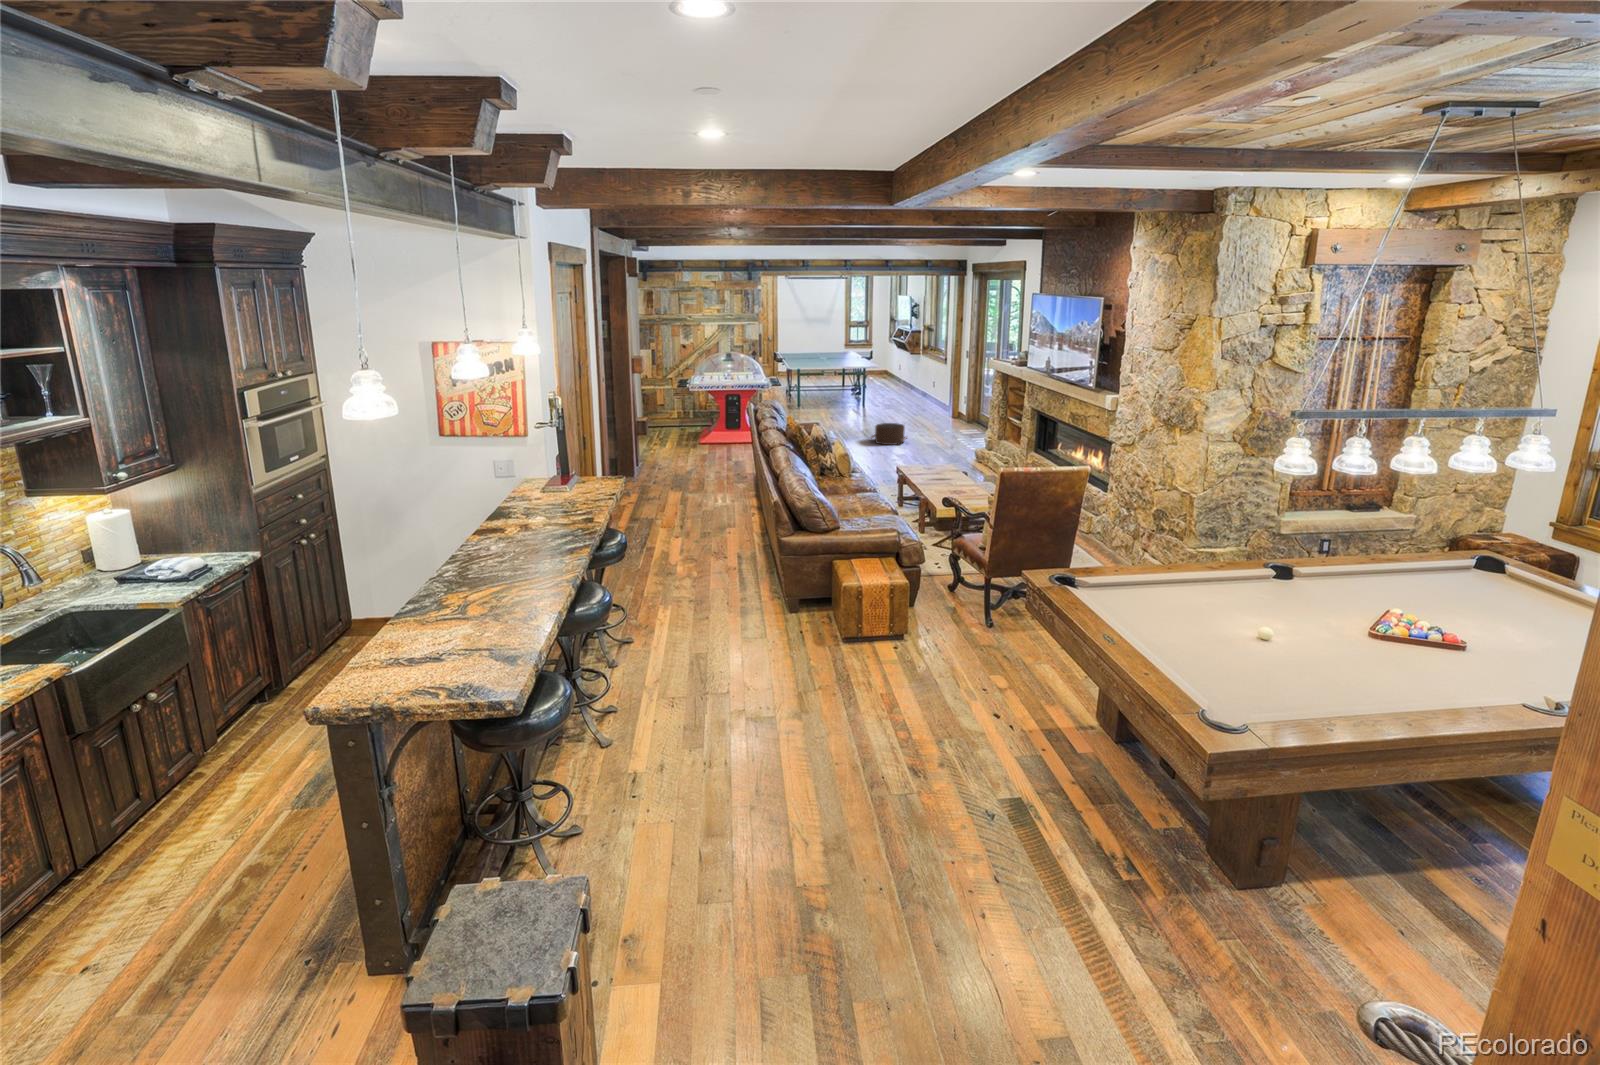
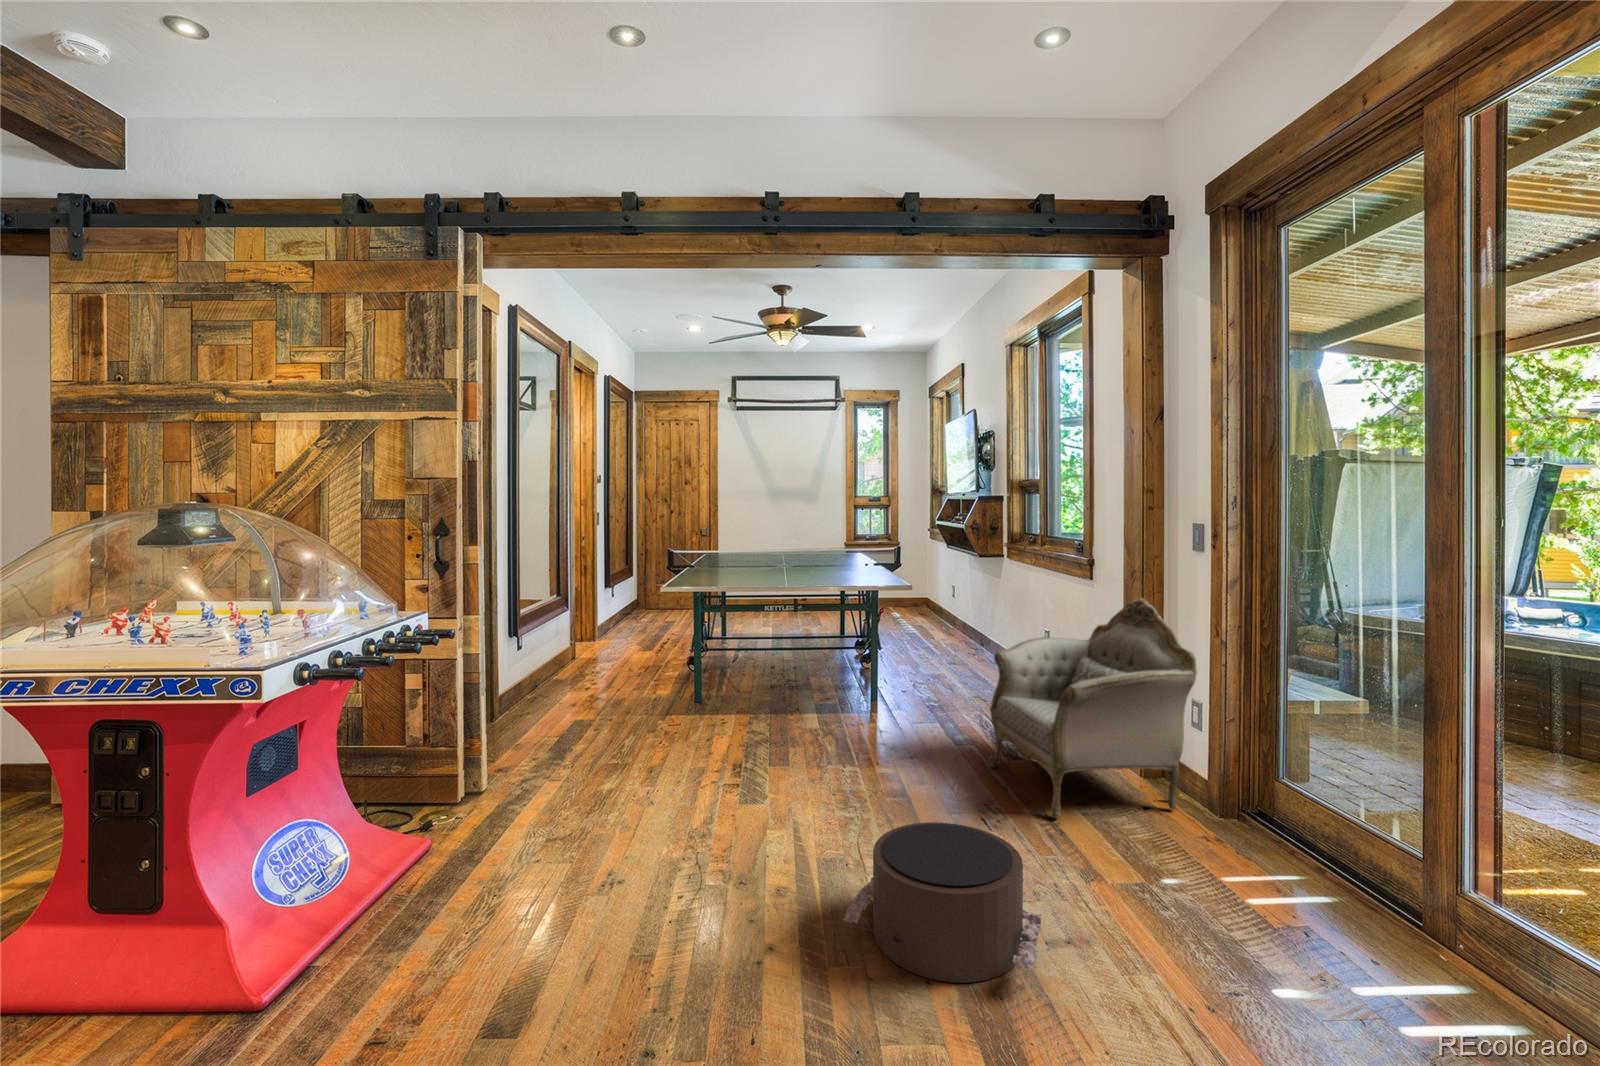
armchair: none [904,373,956,430] -> present [988,598,1197,818]

